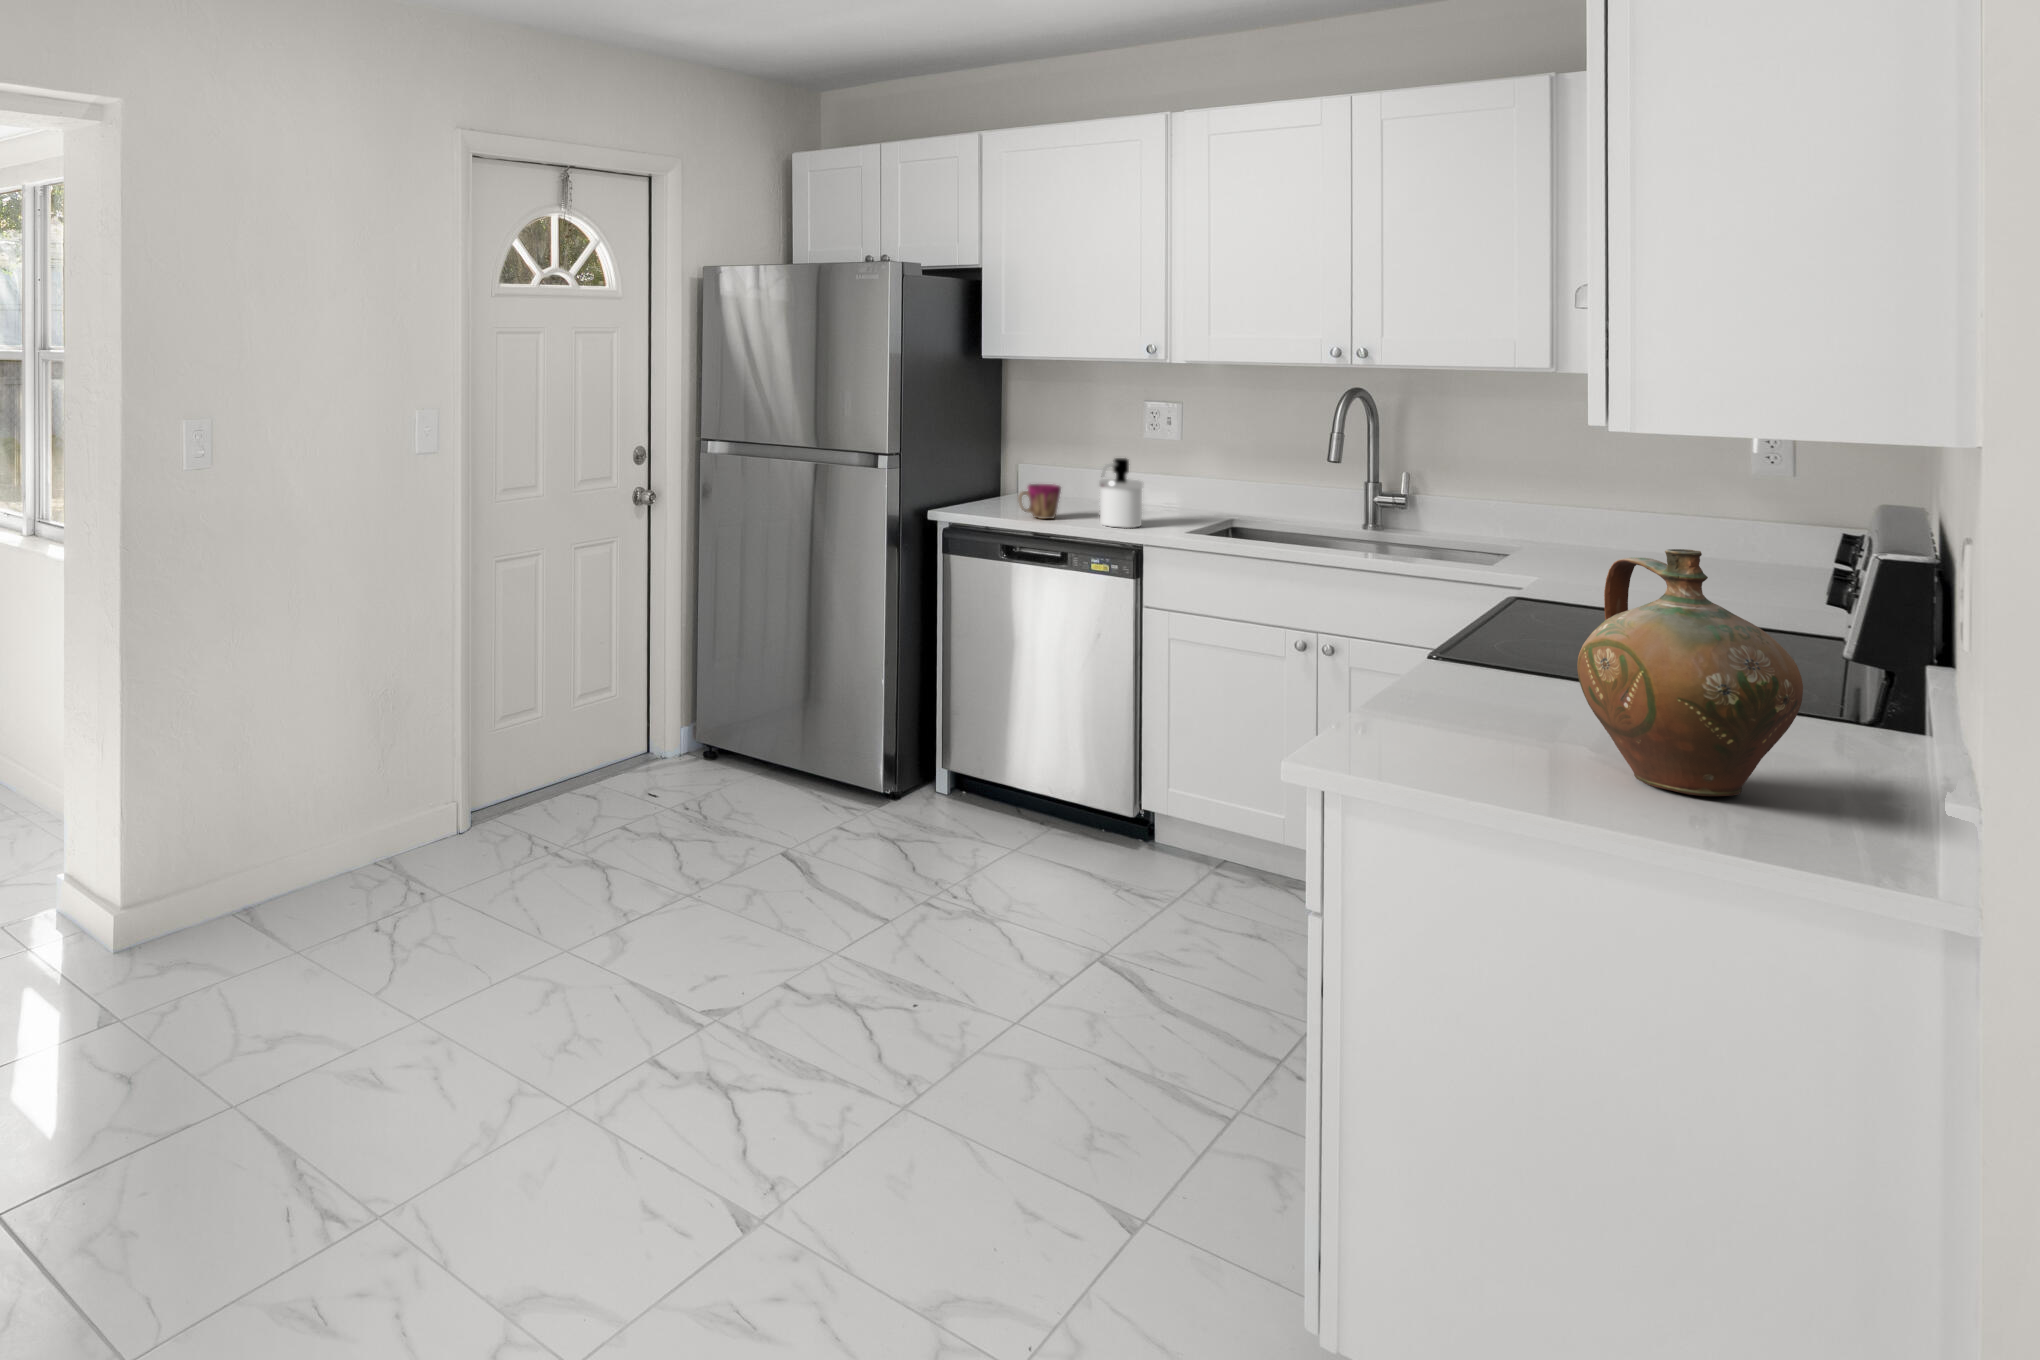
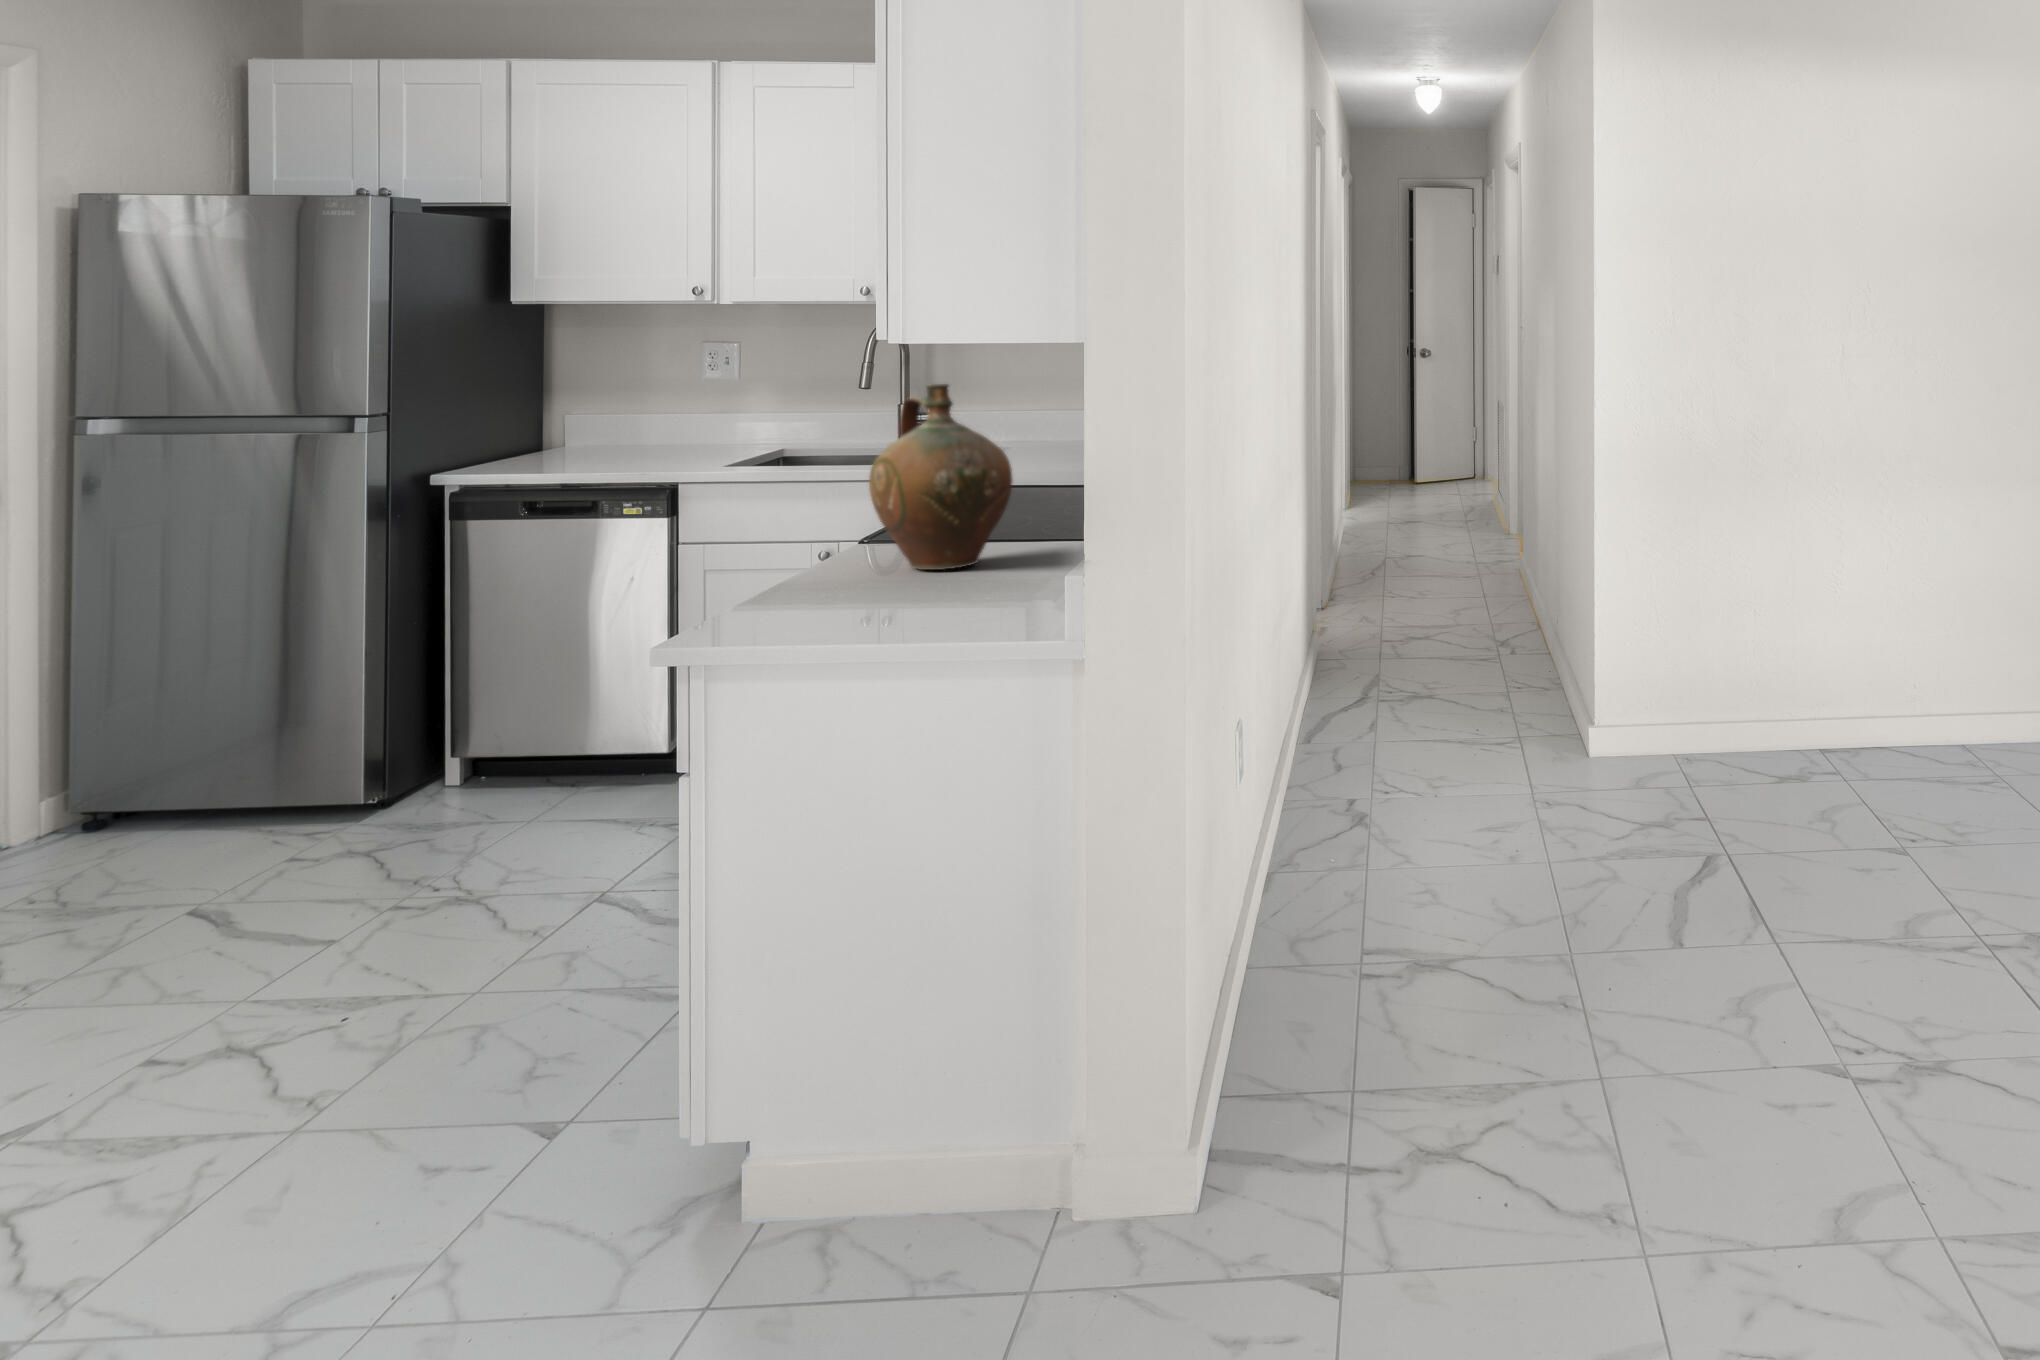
soap dispenser: present [1099,458,1143,528] -> none [637,402,689,471]
cup: present [1019,484,1061,519] -> none [550,435,601,470]

